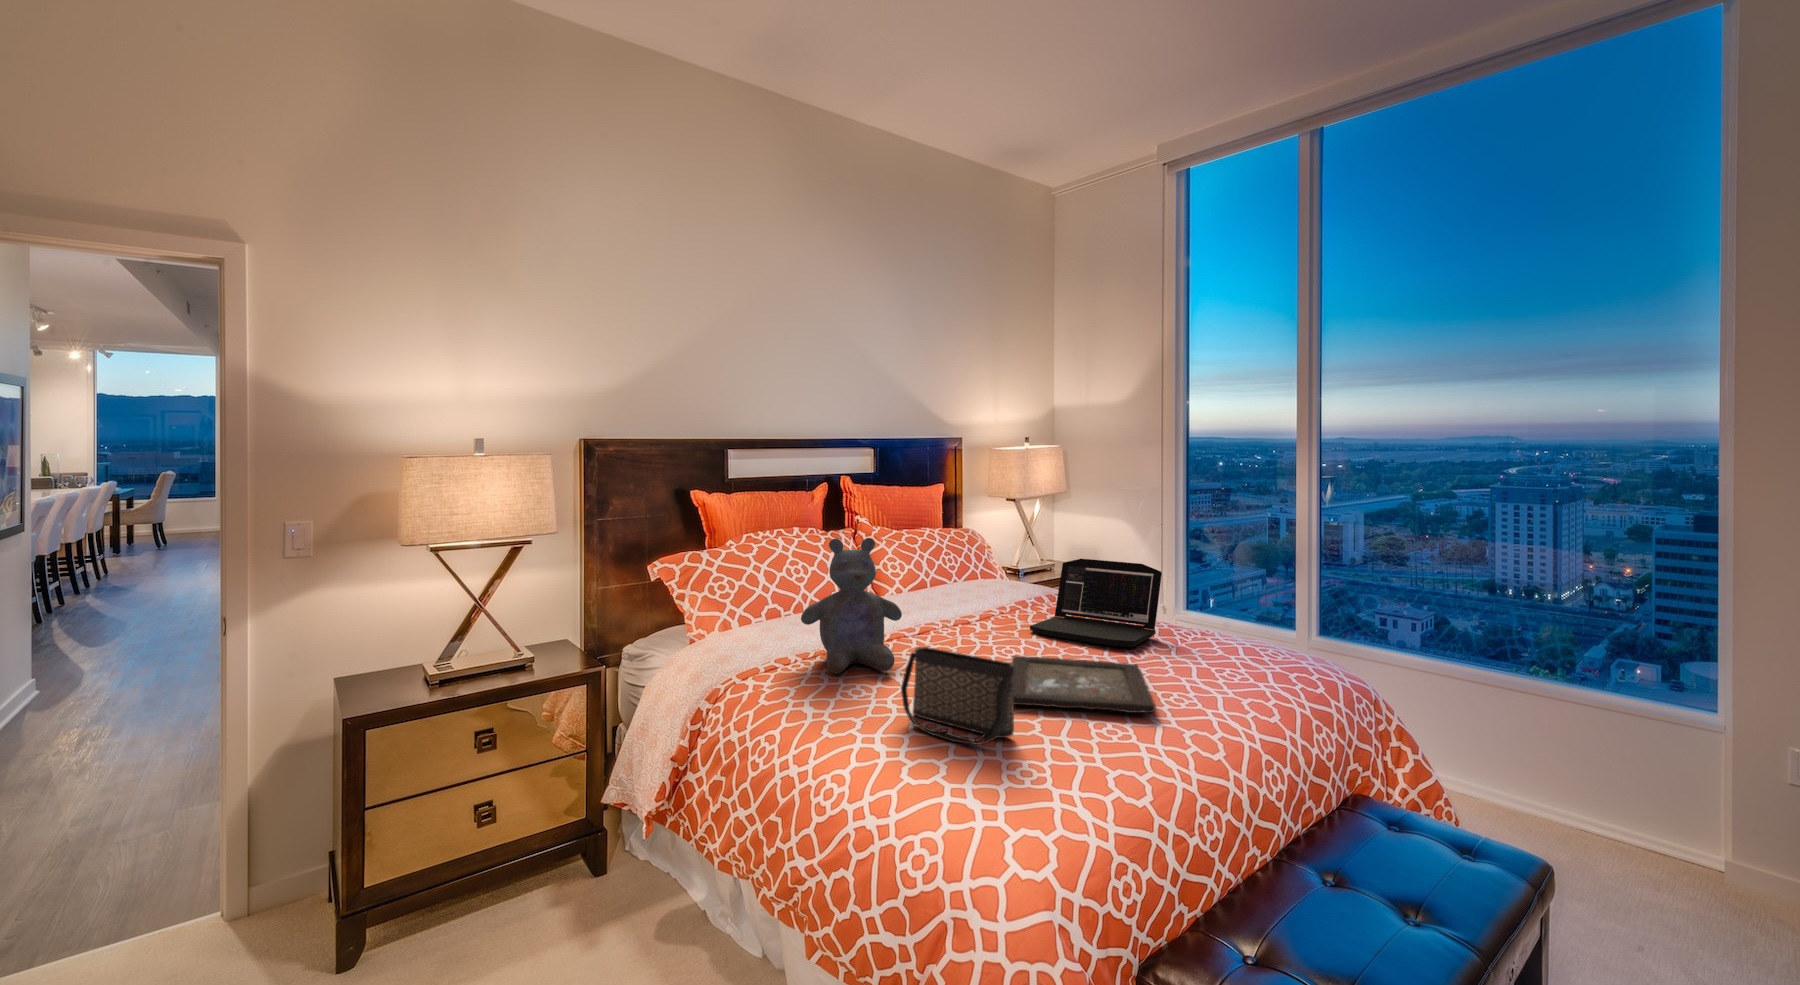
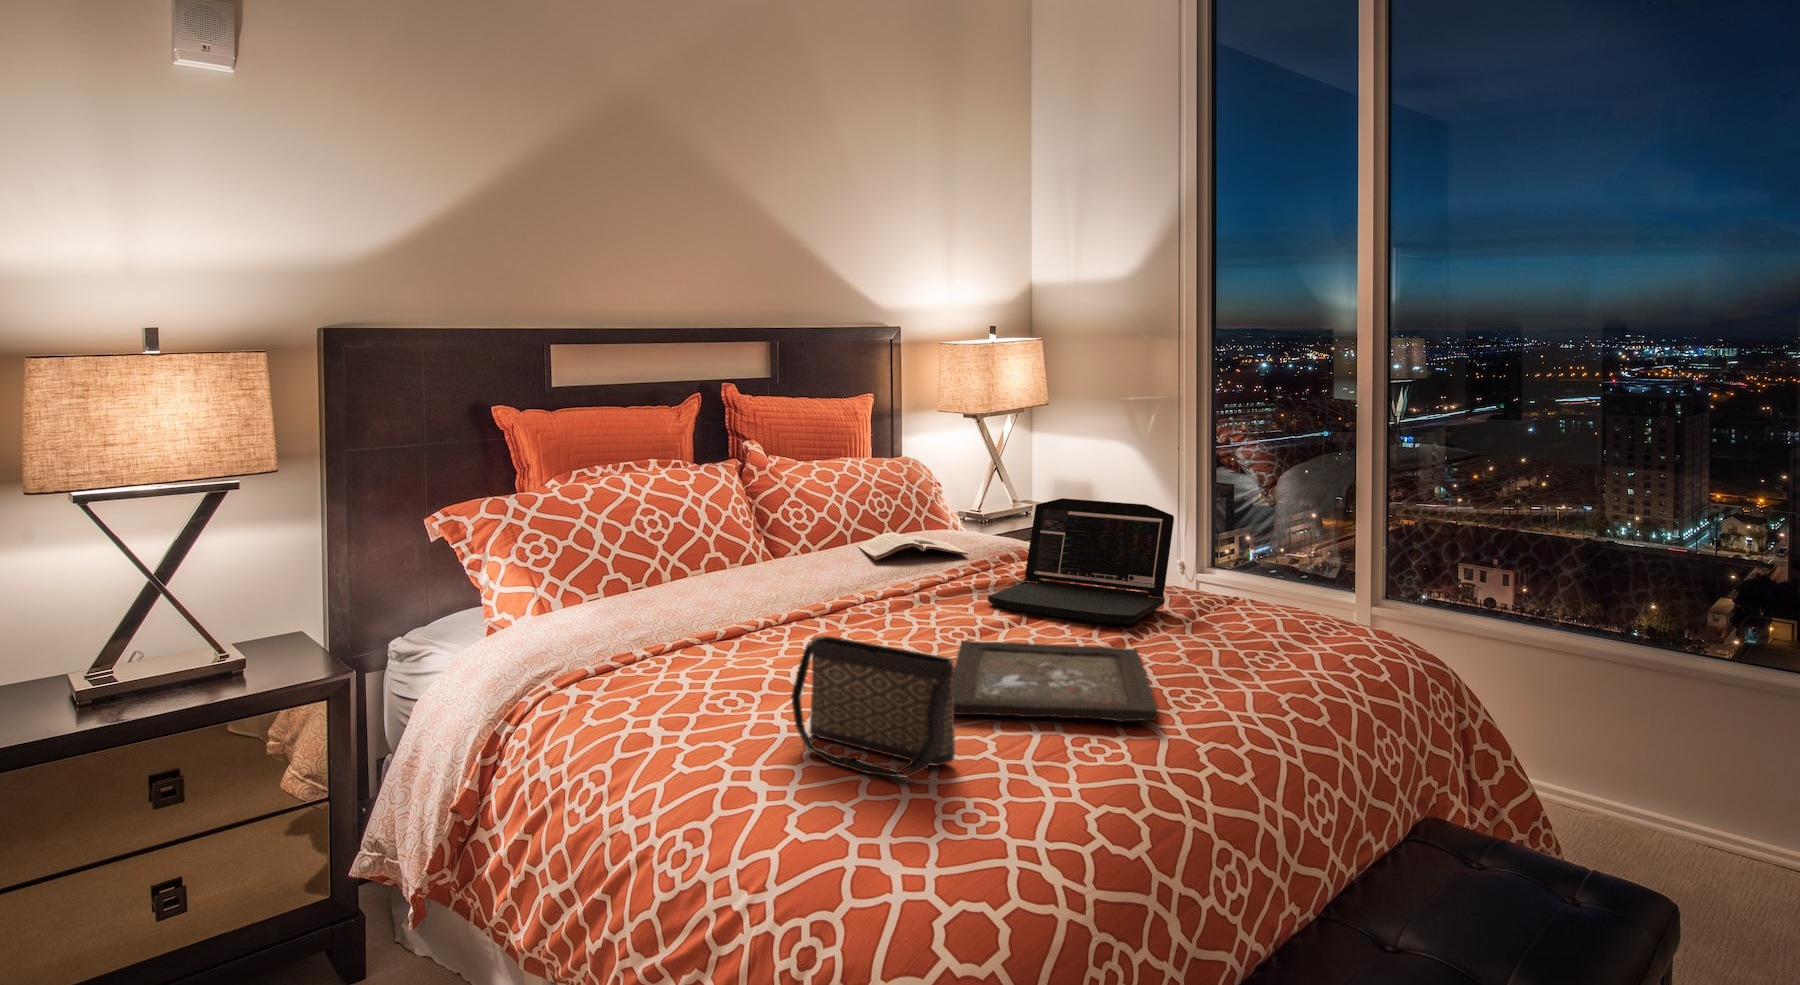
stuffed bear: present [801,538,902,674] -> none [649,475,800,675]
magazine: none [937,581,1014,600] -> present [858,532,968,560]

